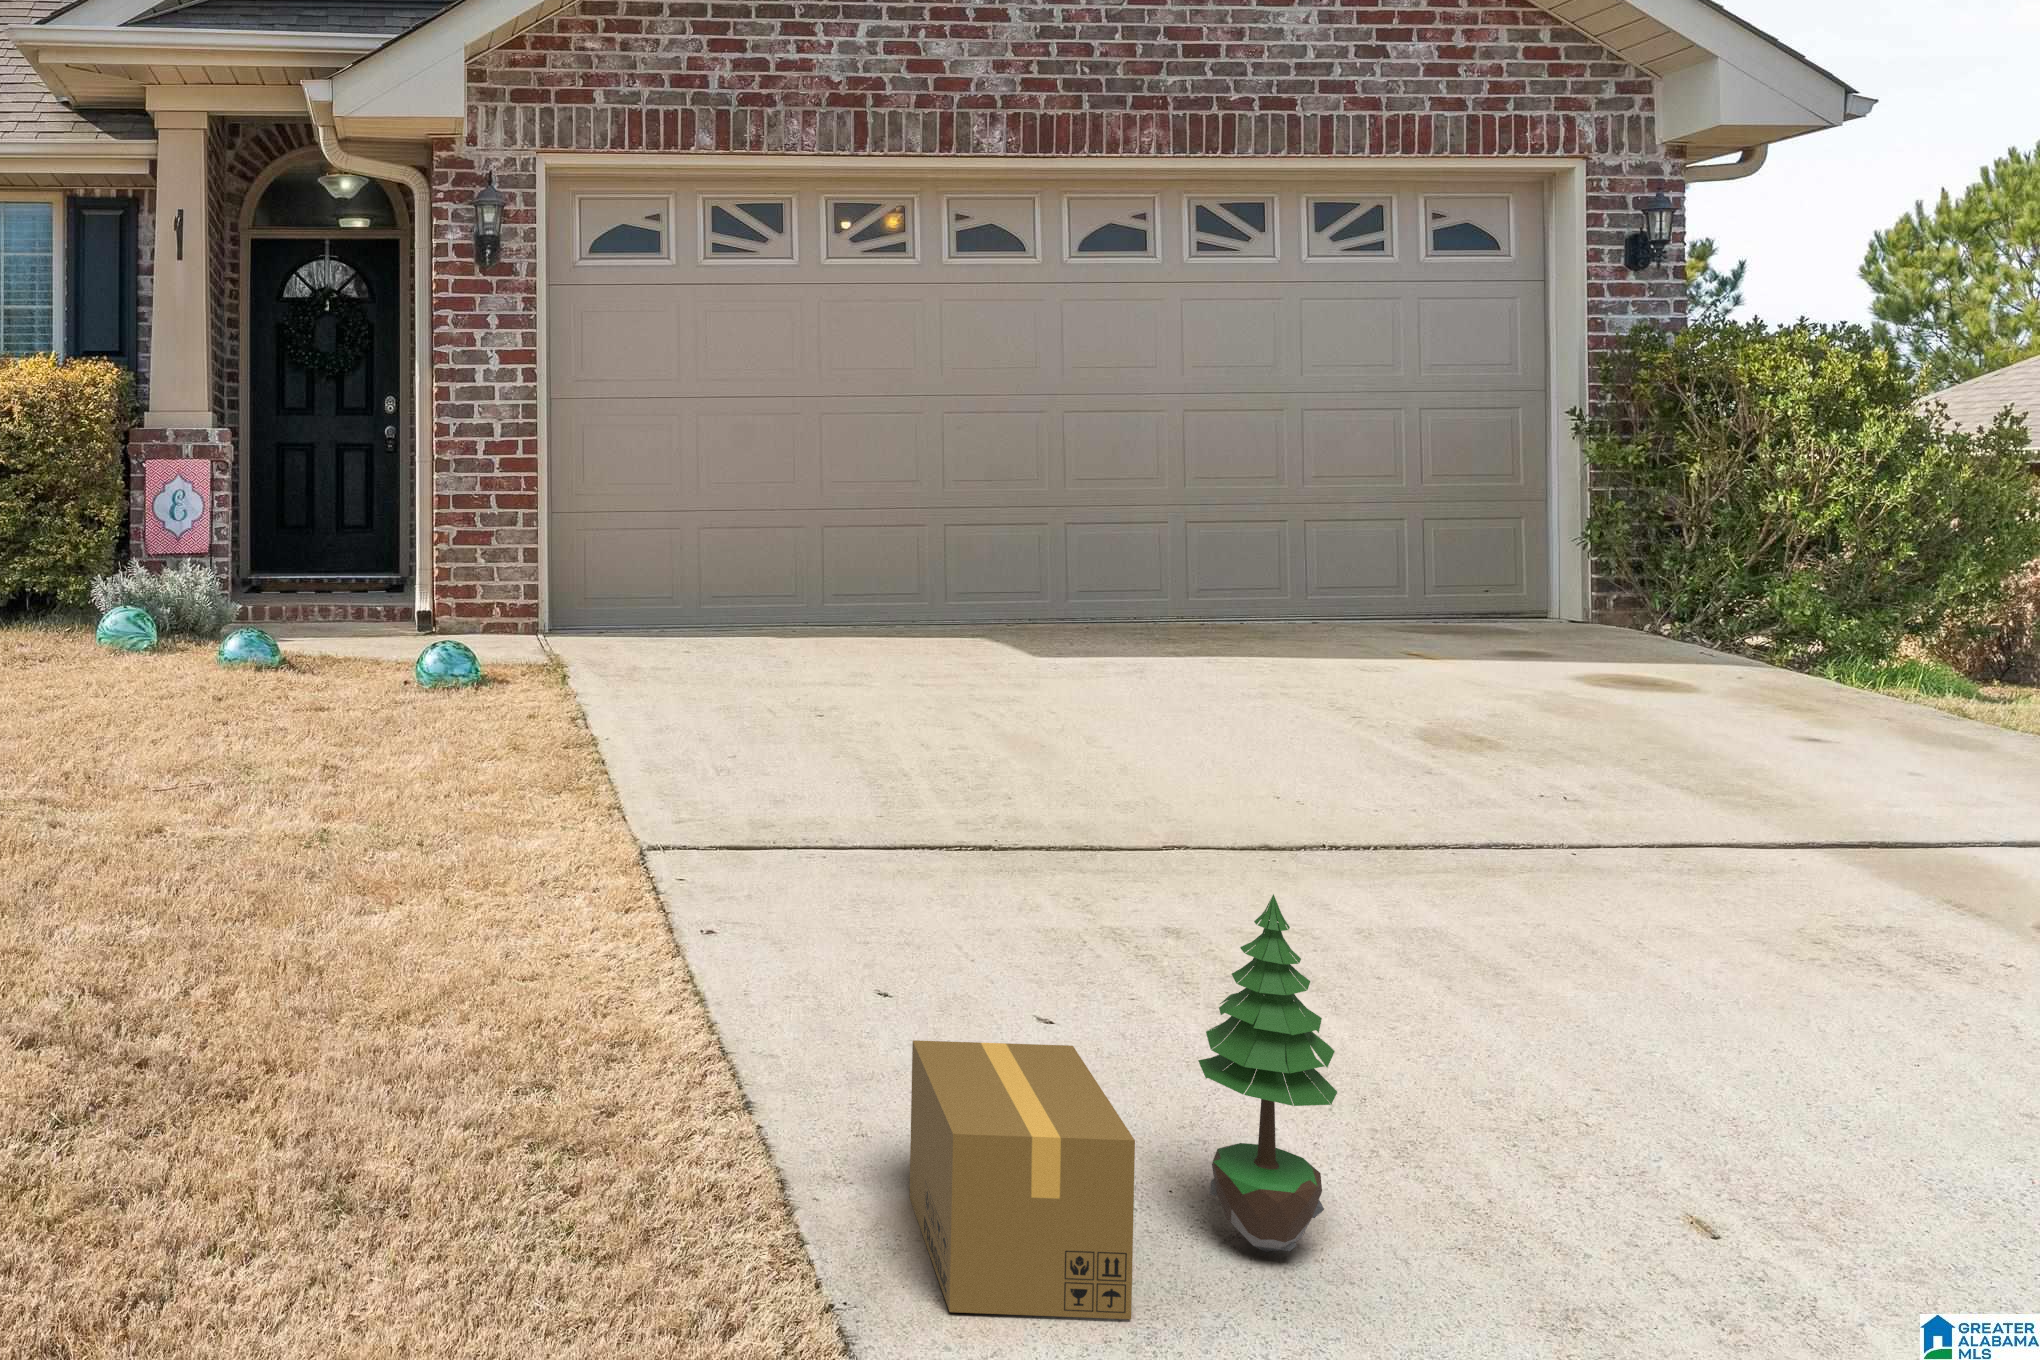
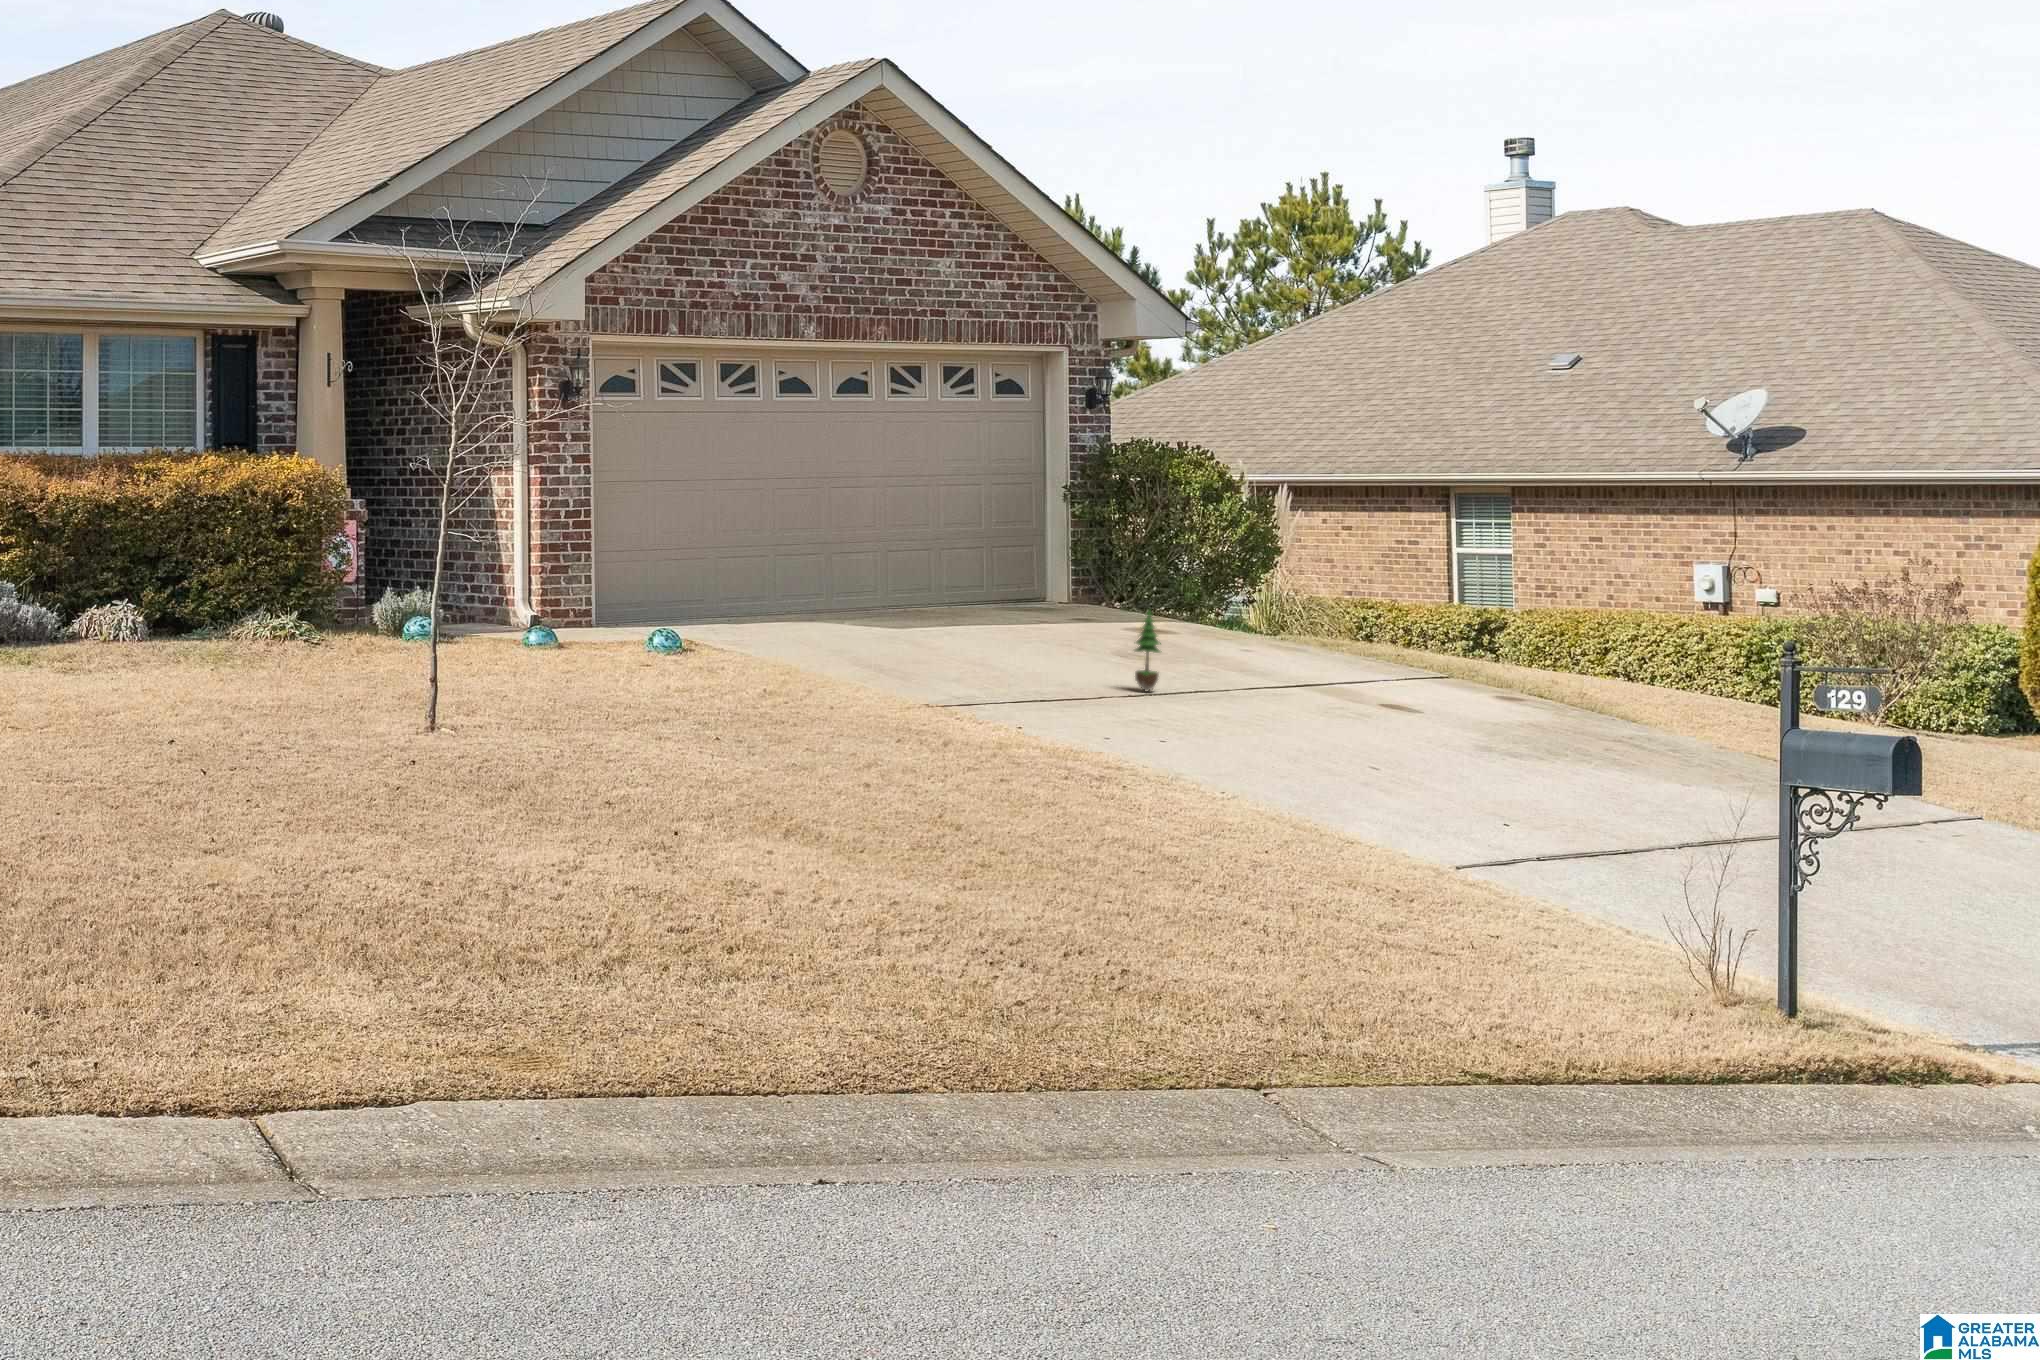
cardboard box: present [909,1040,1135,1319] -> none [1071,652,1135,697]

